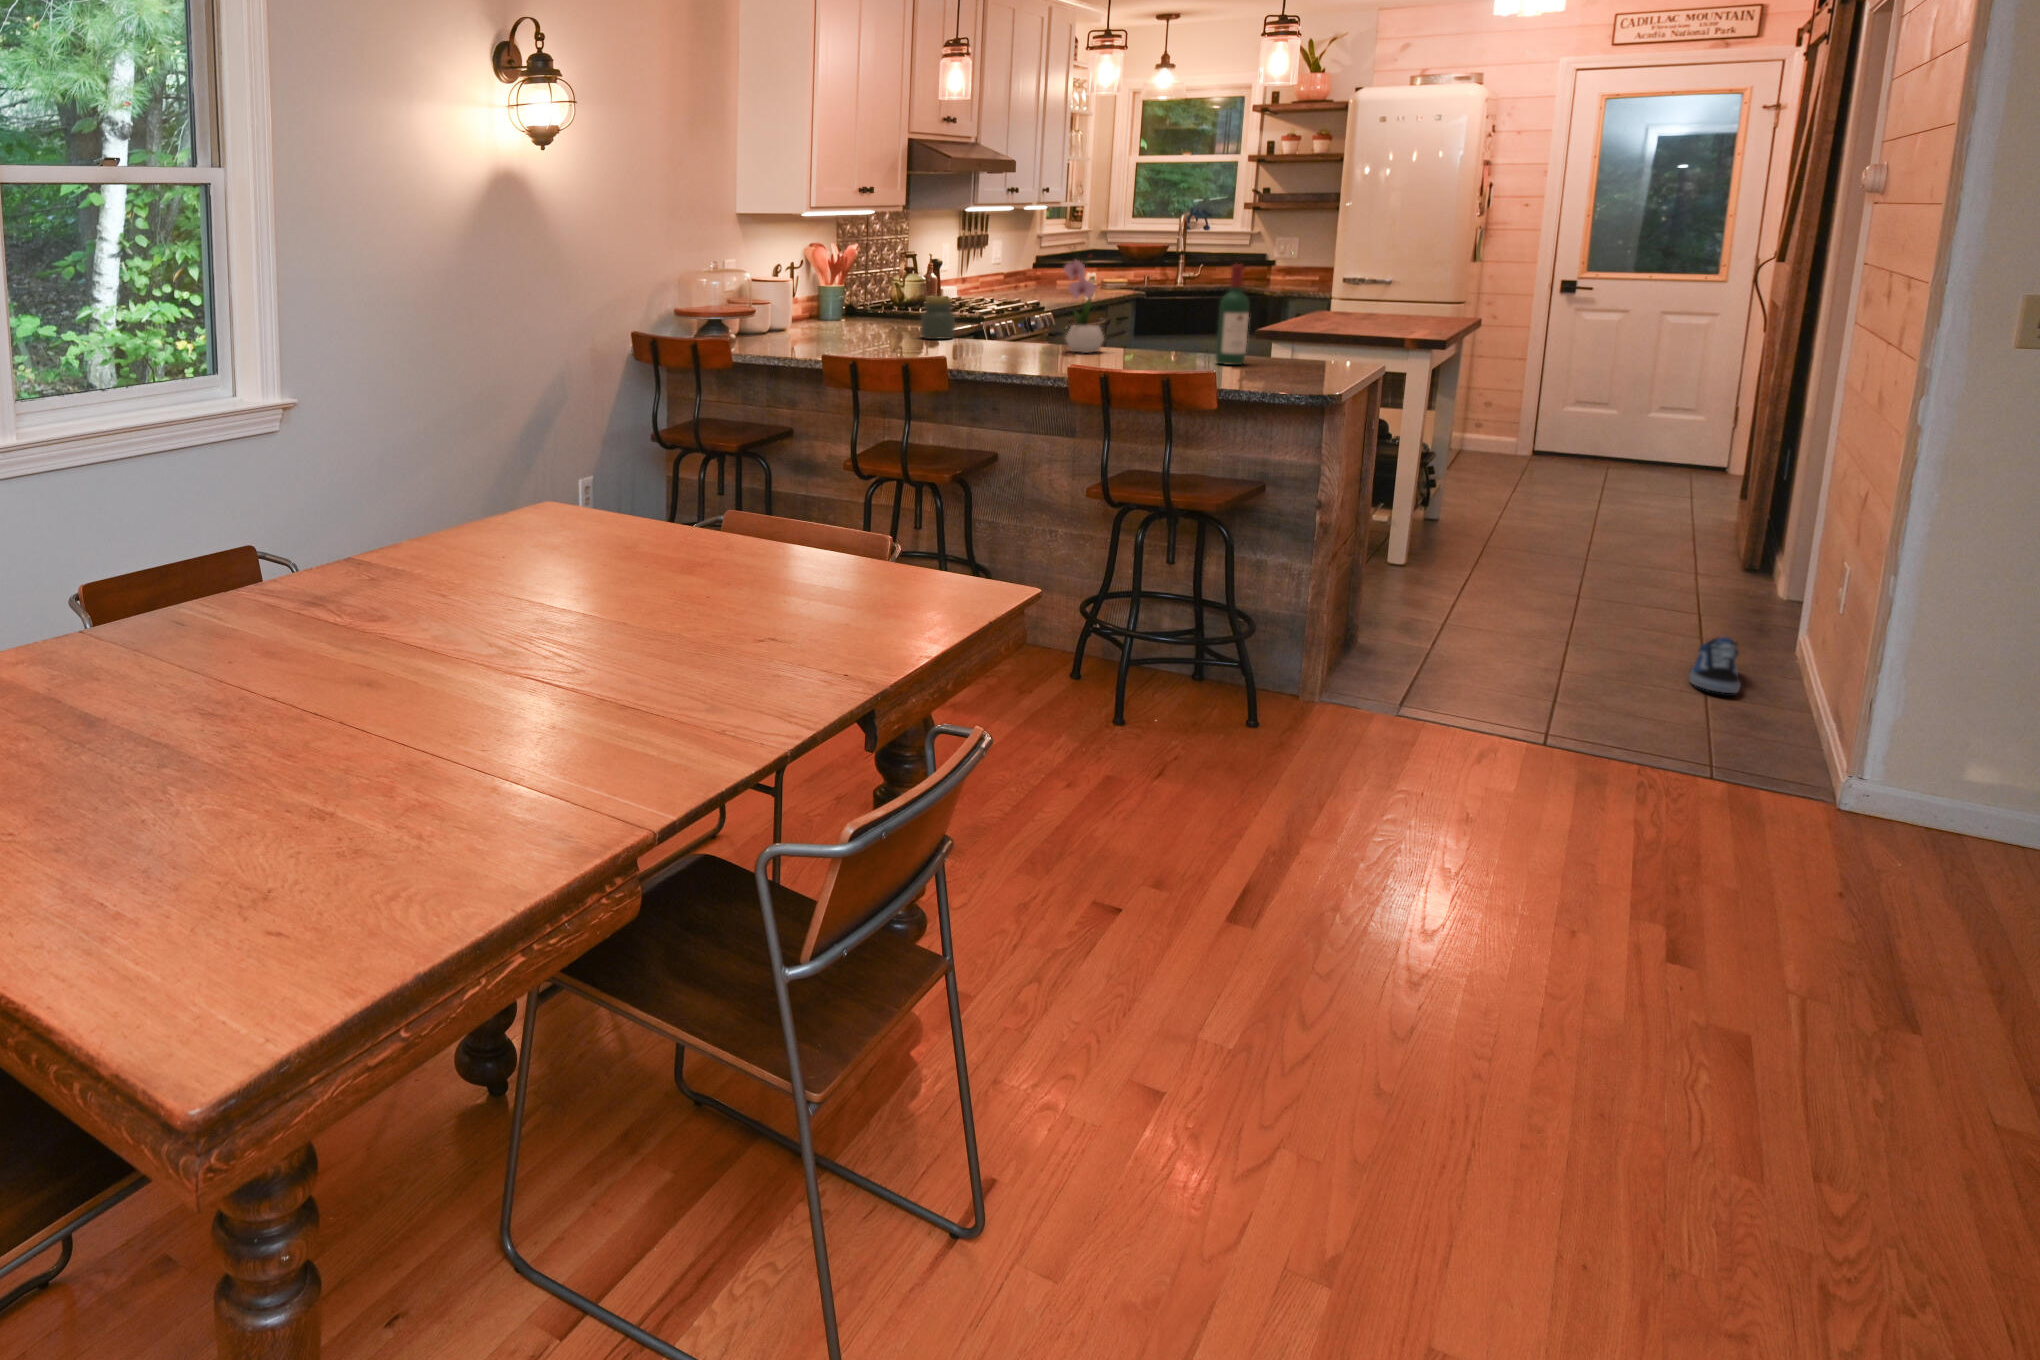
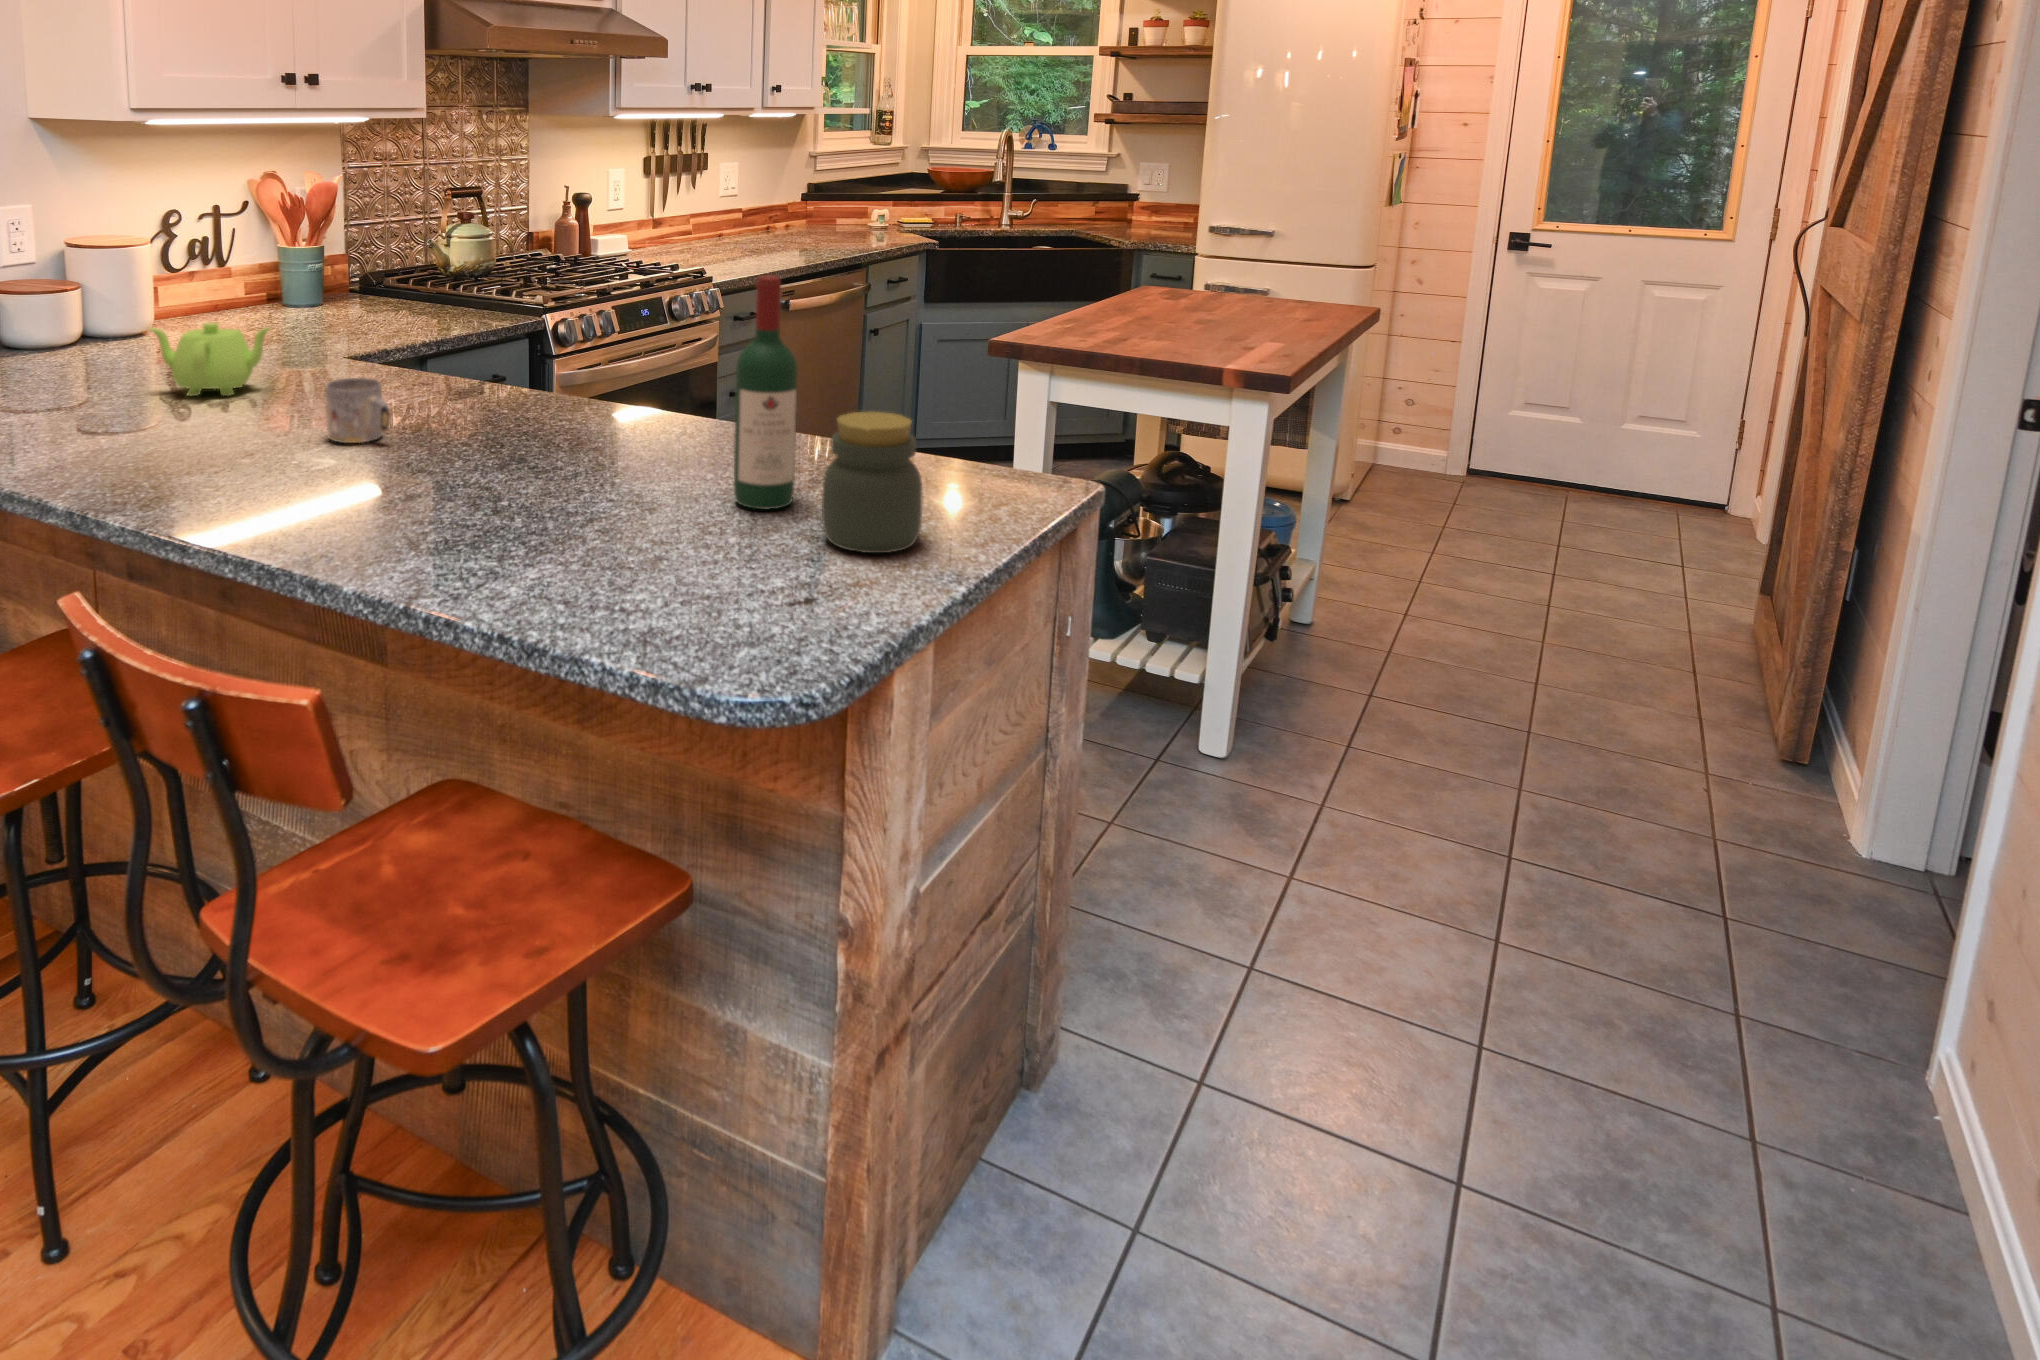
flower arrangement: present [1064,260,1104,353] -> none [480,213,587,445]
jar: present [921,296,955,339] -> present [822,412,923,553]
teapot: none [848,308,909,344] -> present [150,323,271,396]
mug: none [980,326,1017,354] -> present [325,378,390,443]
shoe: present [1689,637,1740,693] -> none [1726,1119,1843,1337]

